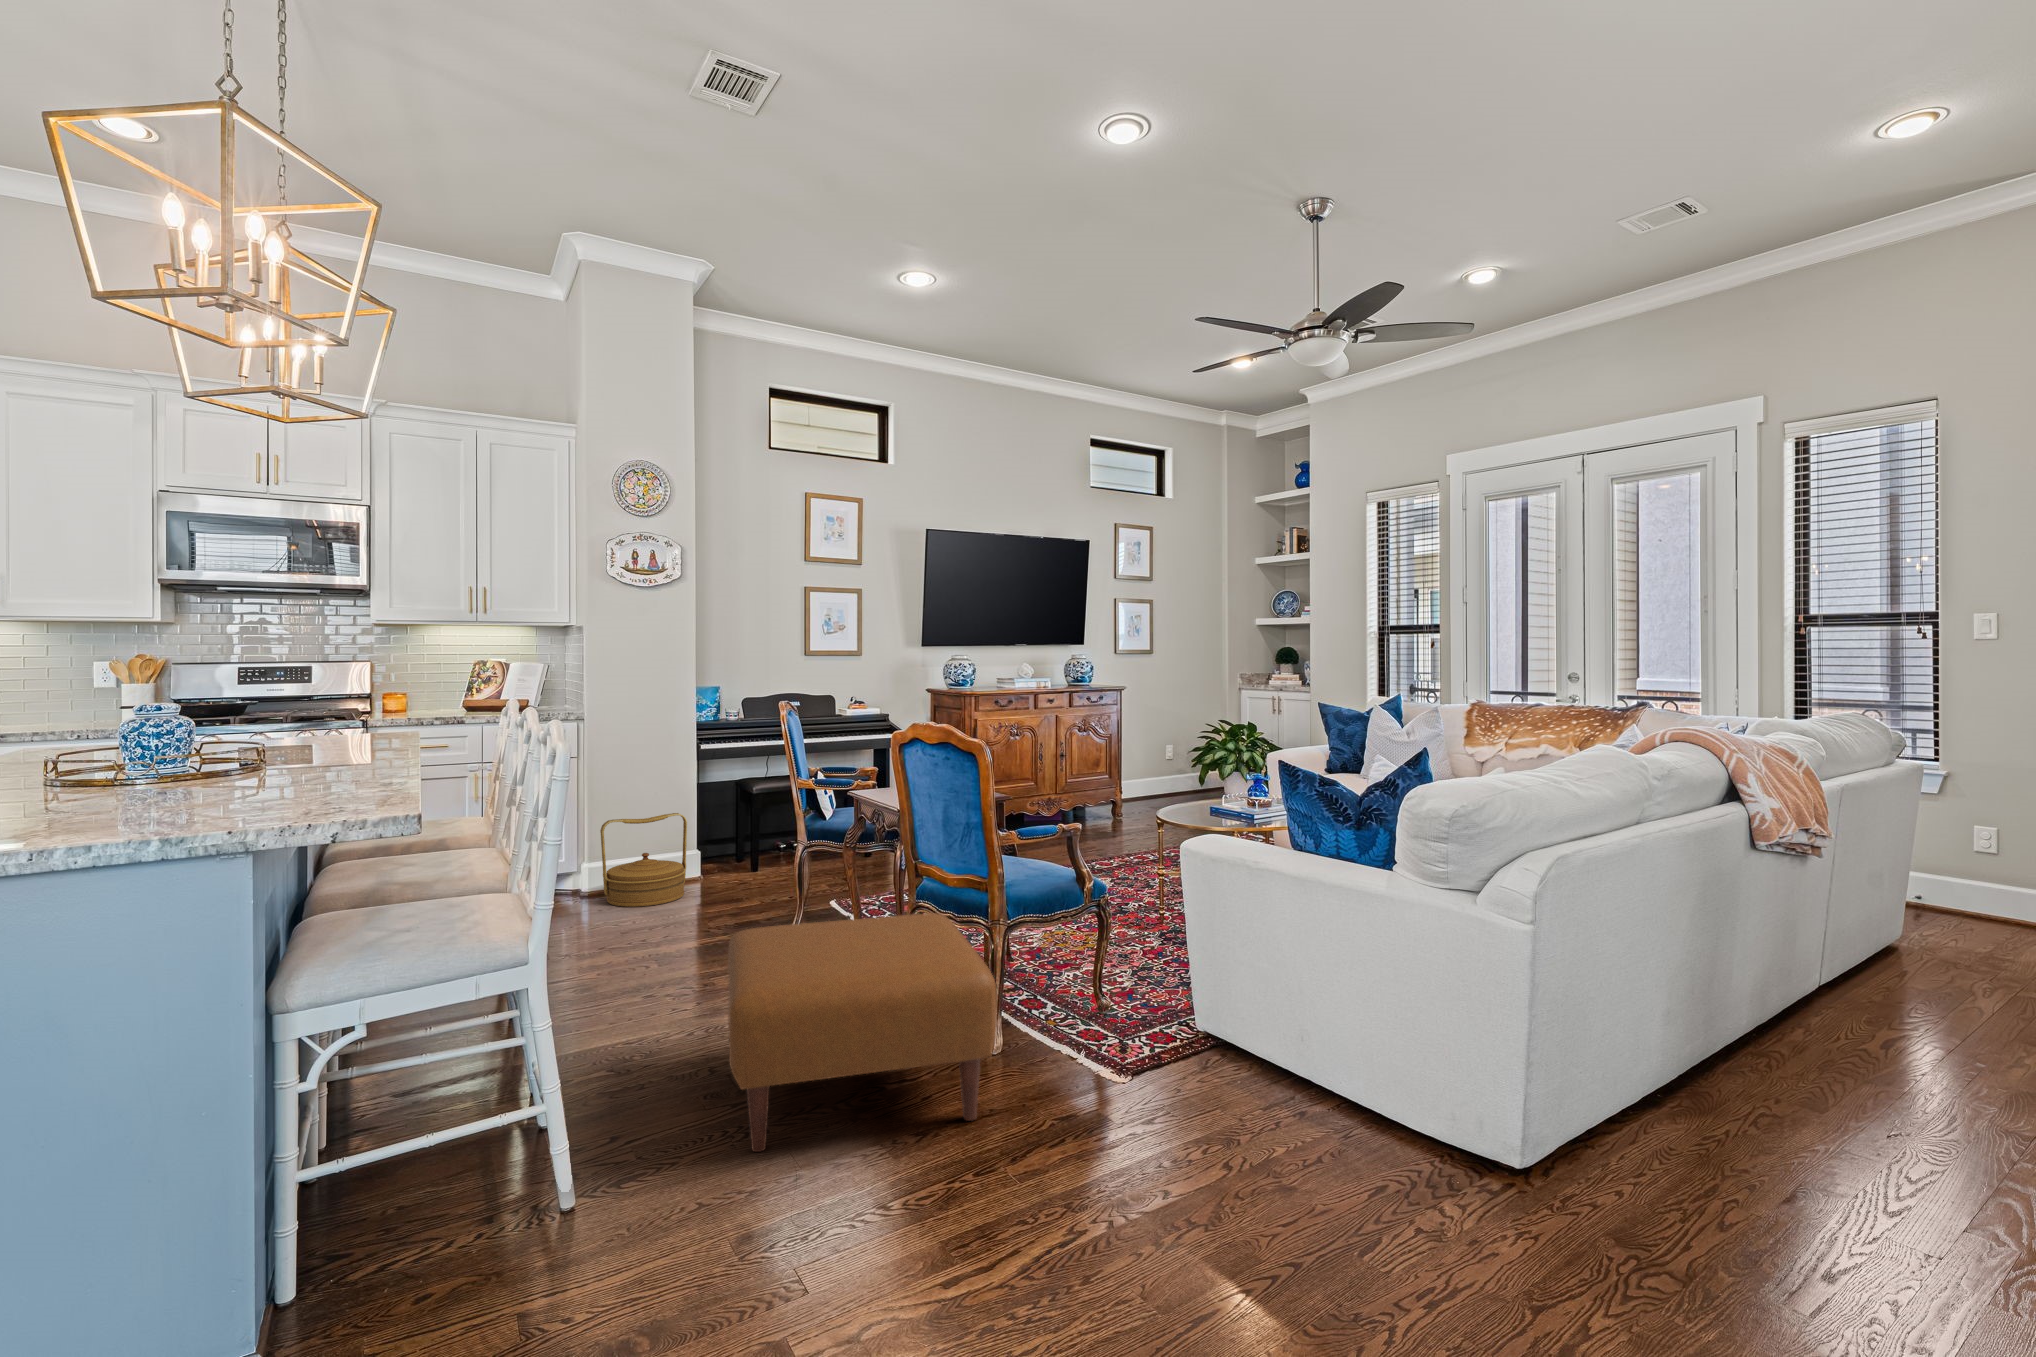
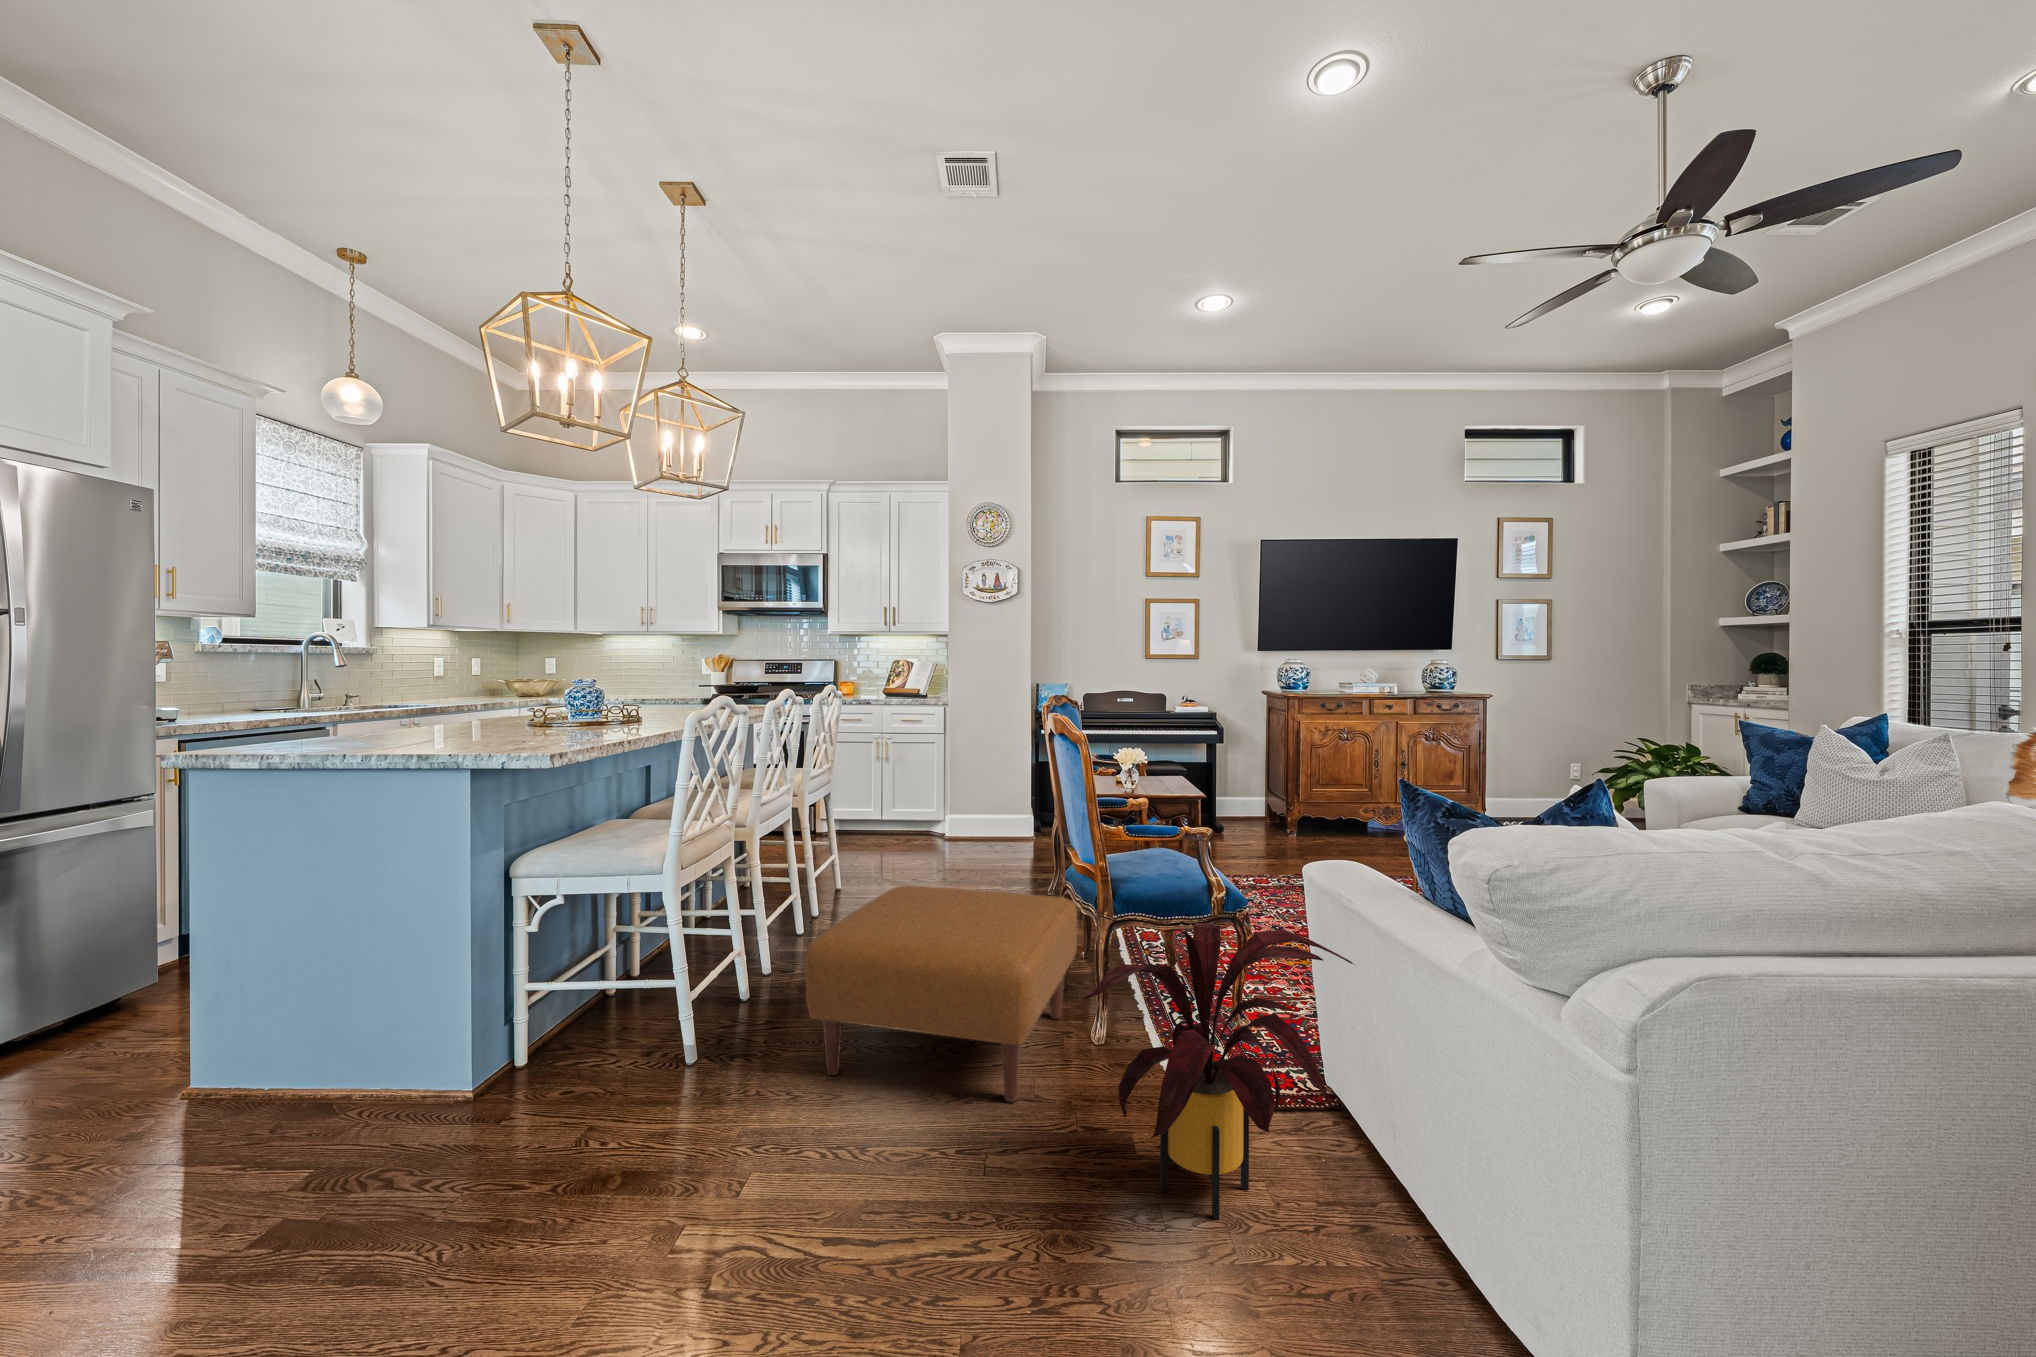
woven basket: present [600,813,687,907] -> none [946,785,1013,858]
house plant: none [1084,895,1319,1150] -> present [1083,923,1353,1219]

